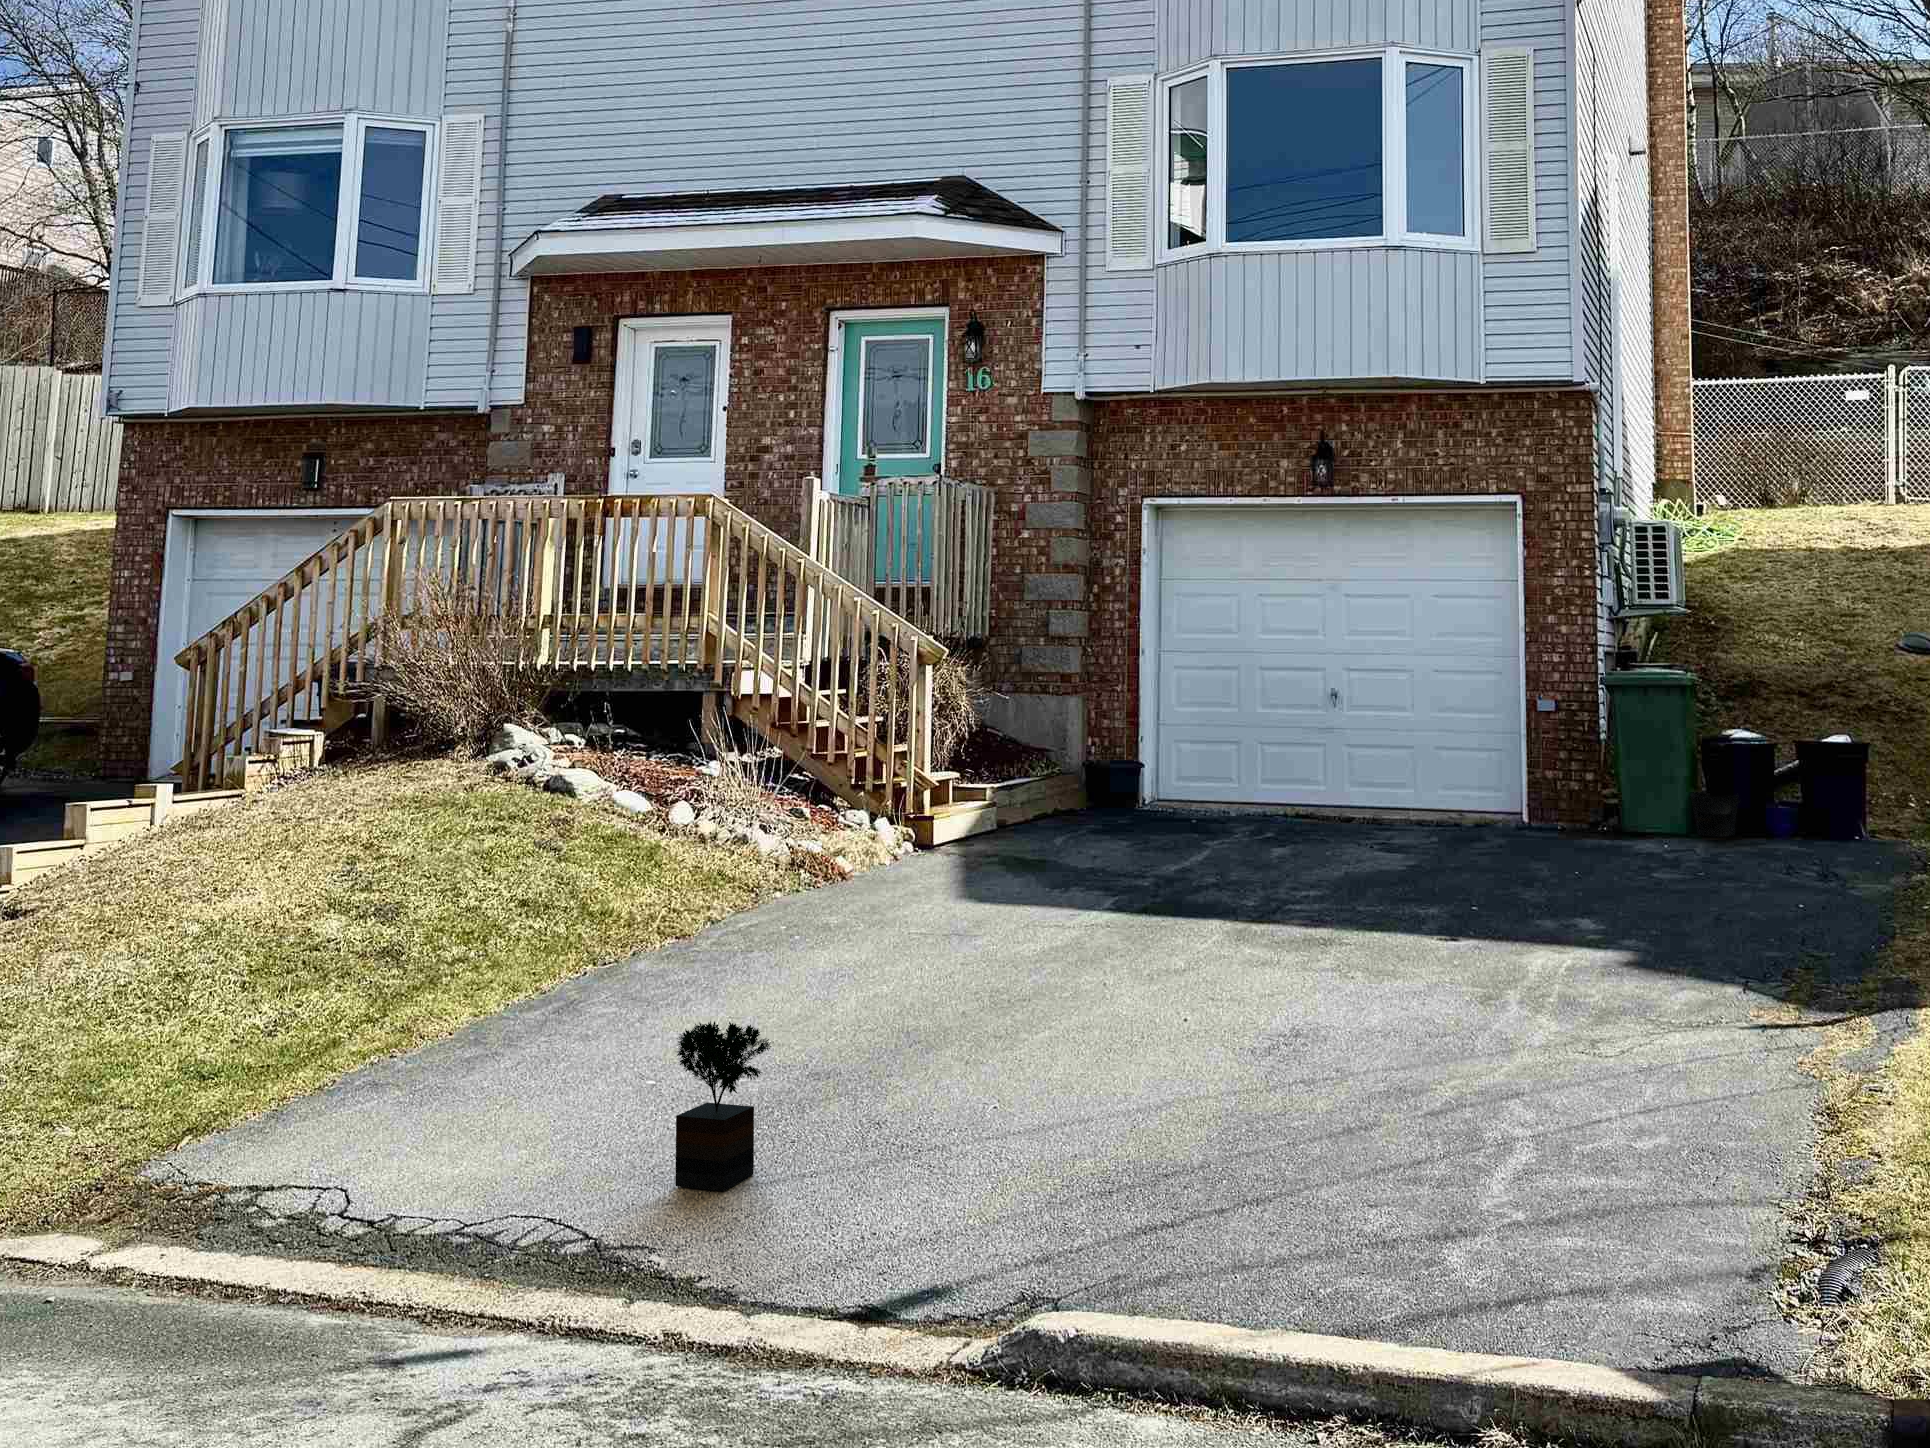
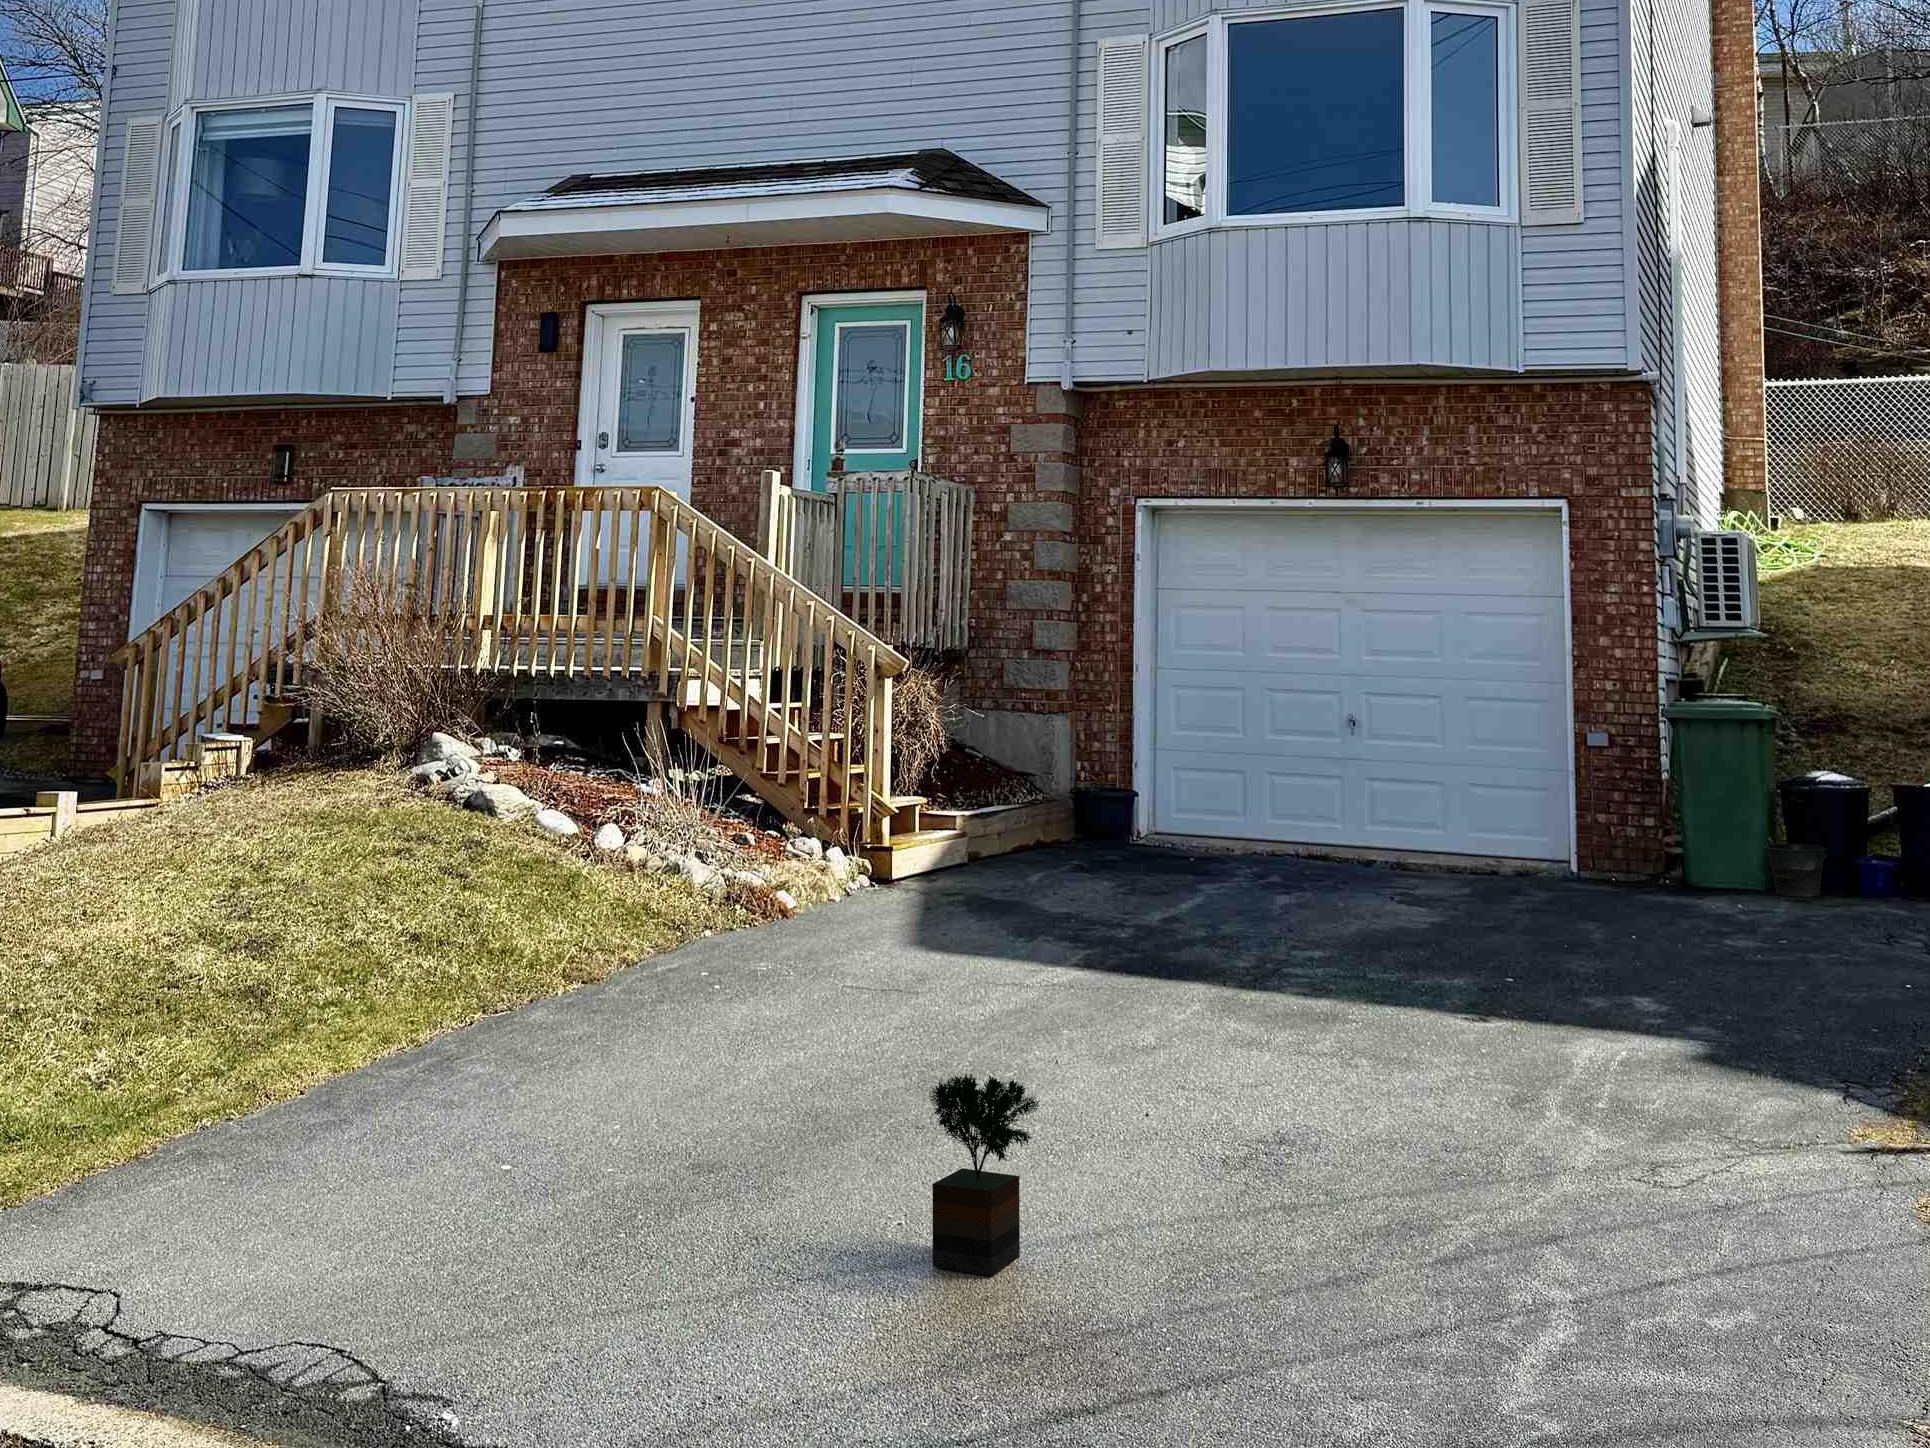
potted tree: present [675,1021,772,1191] -> present [930,1074,1039,1276]

